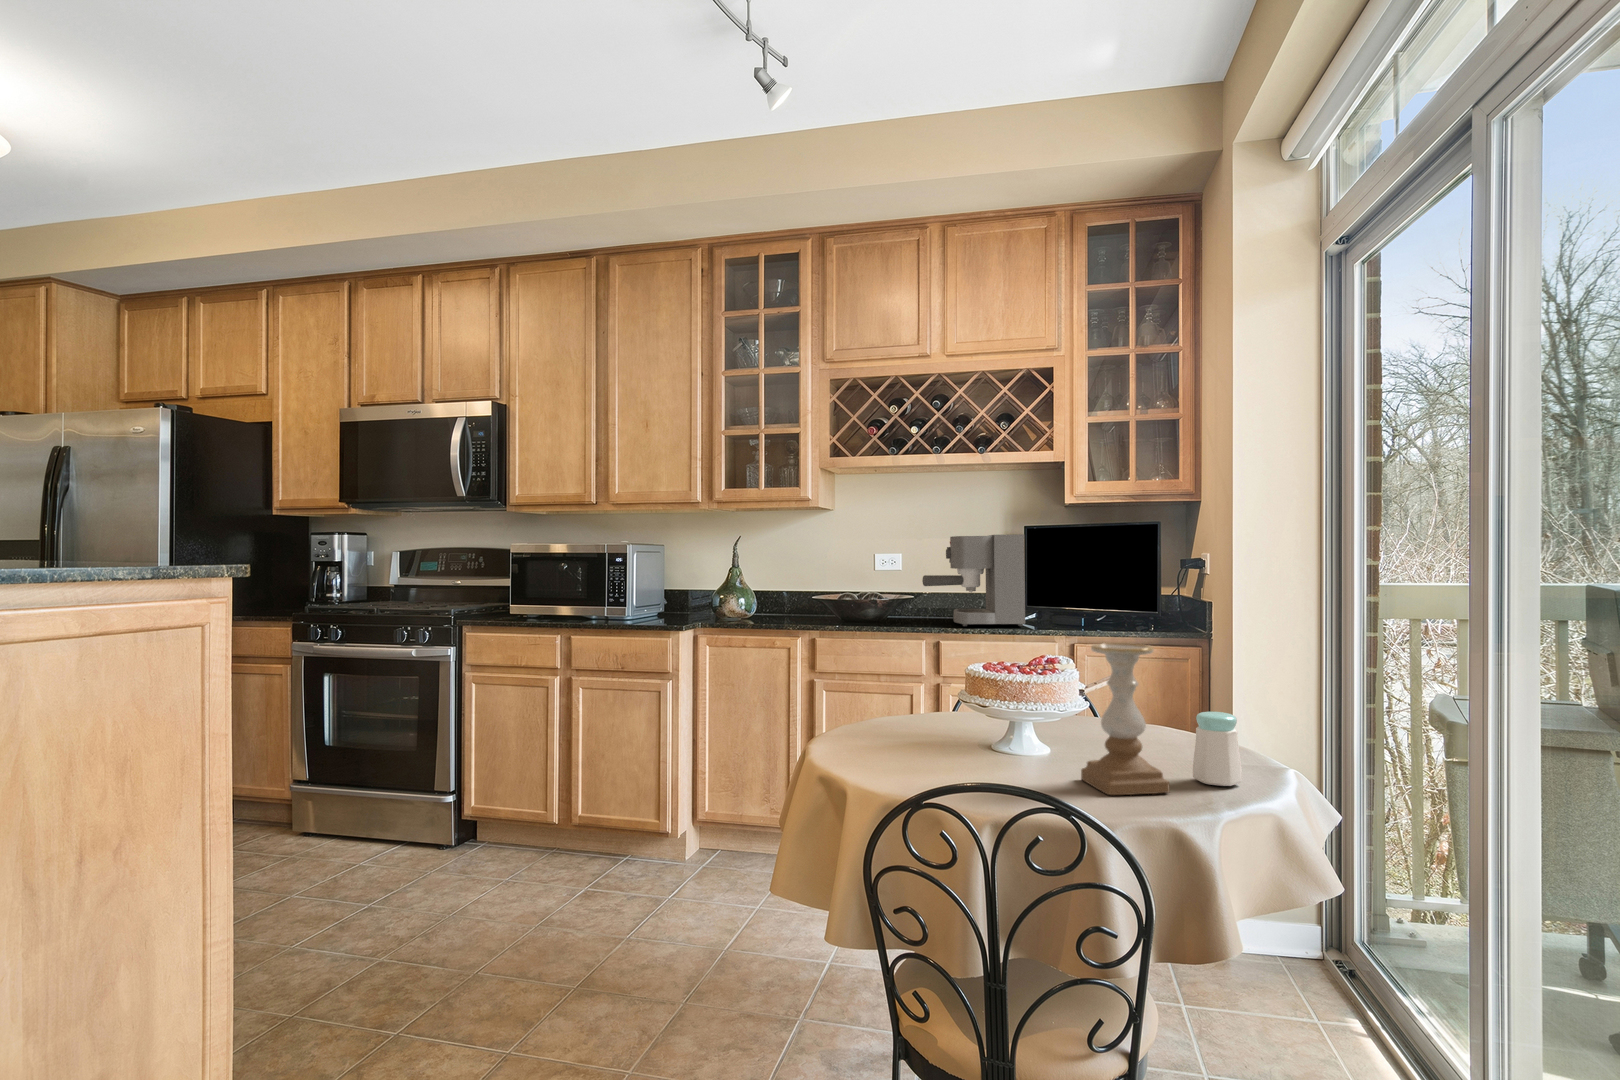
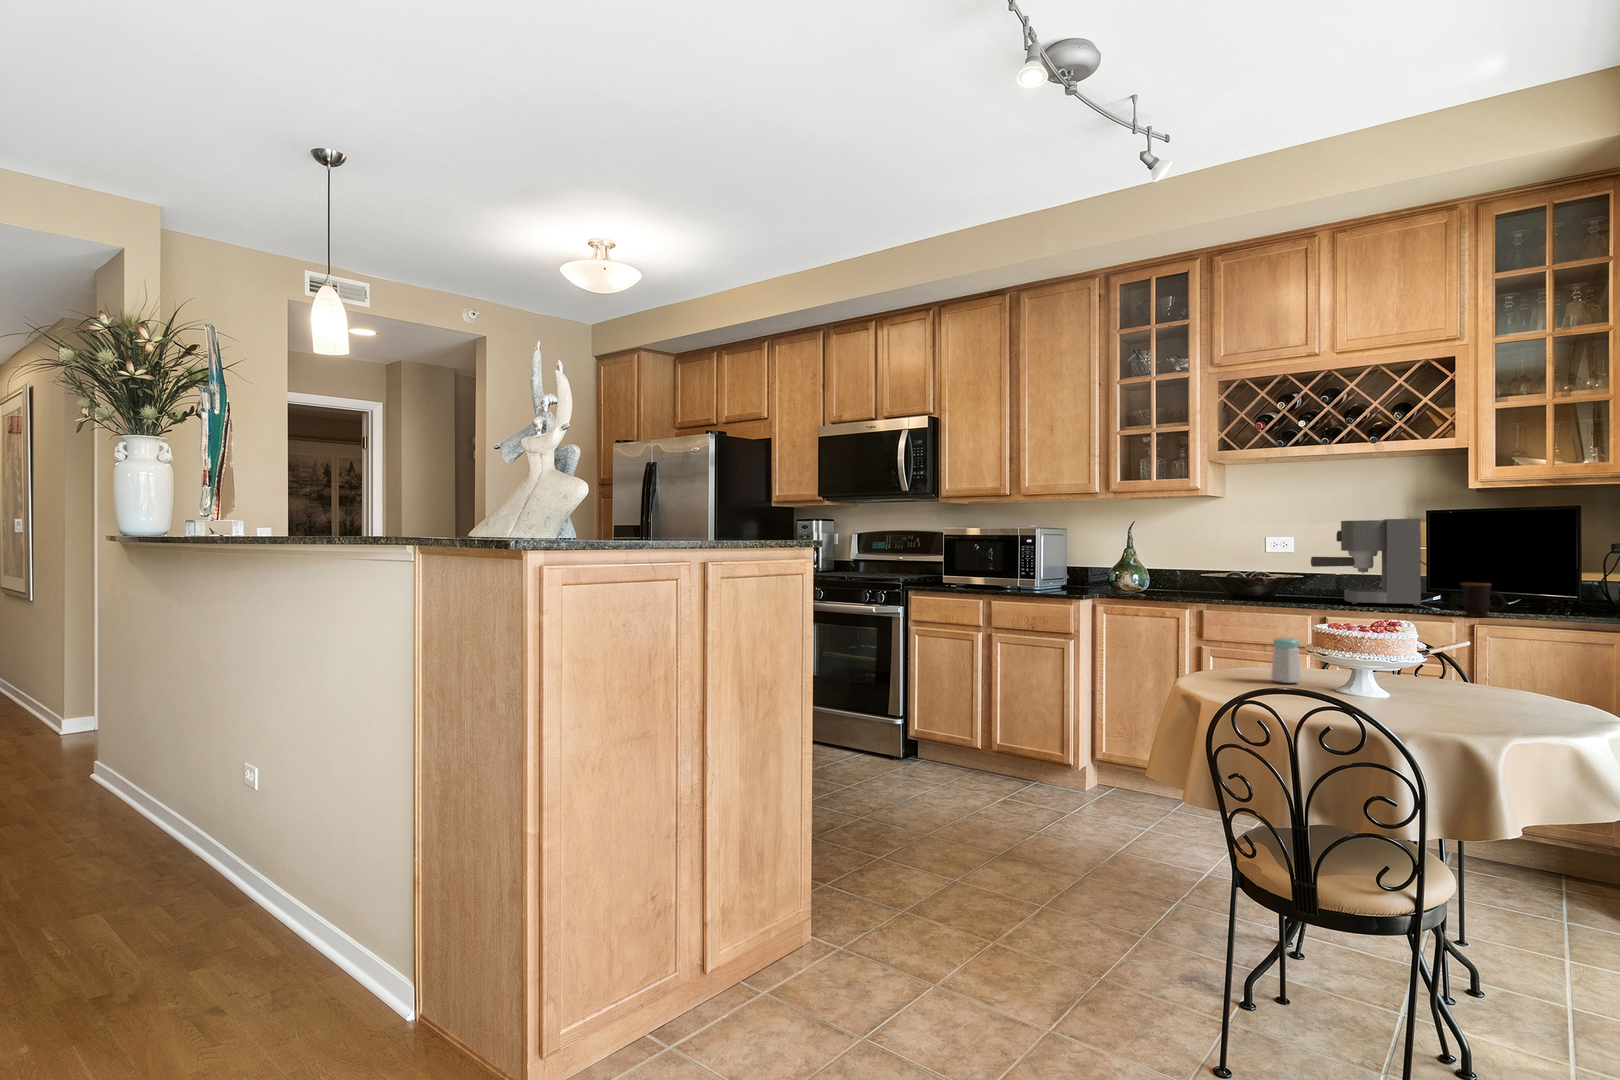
mug: none [1064,601,1104,637] -> present [1460,583,1506,617]
candle holder: present [1081,643,1170,795] -> none [1399,609,1472,723]
salt shaker: present [1193,712,1242,786] -> present [1271,638,1302,683]

